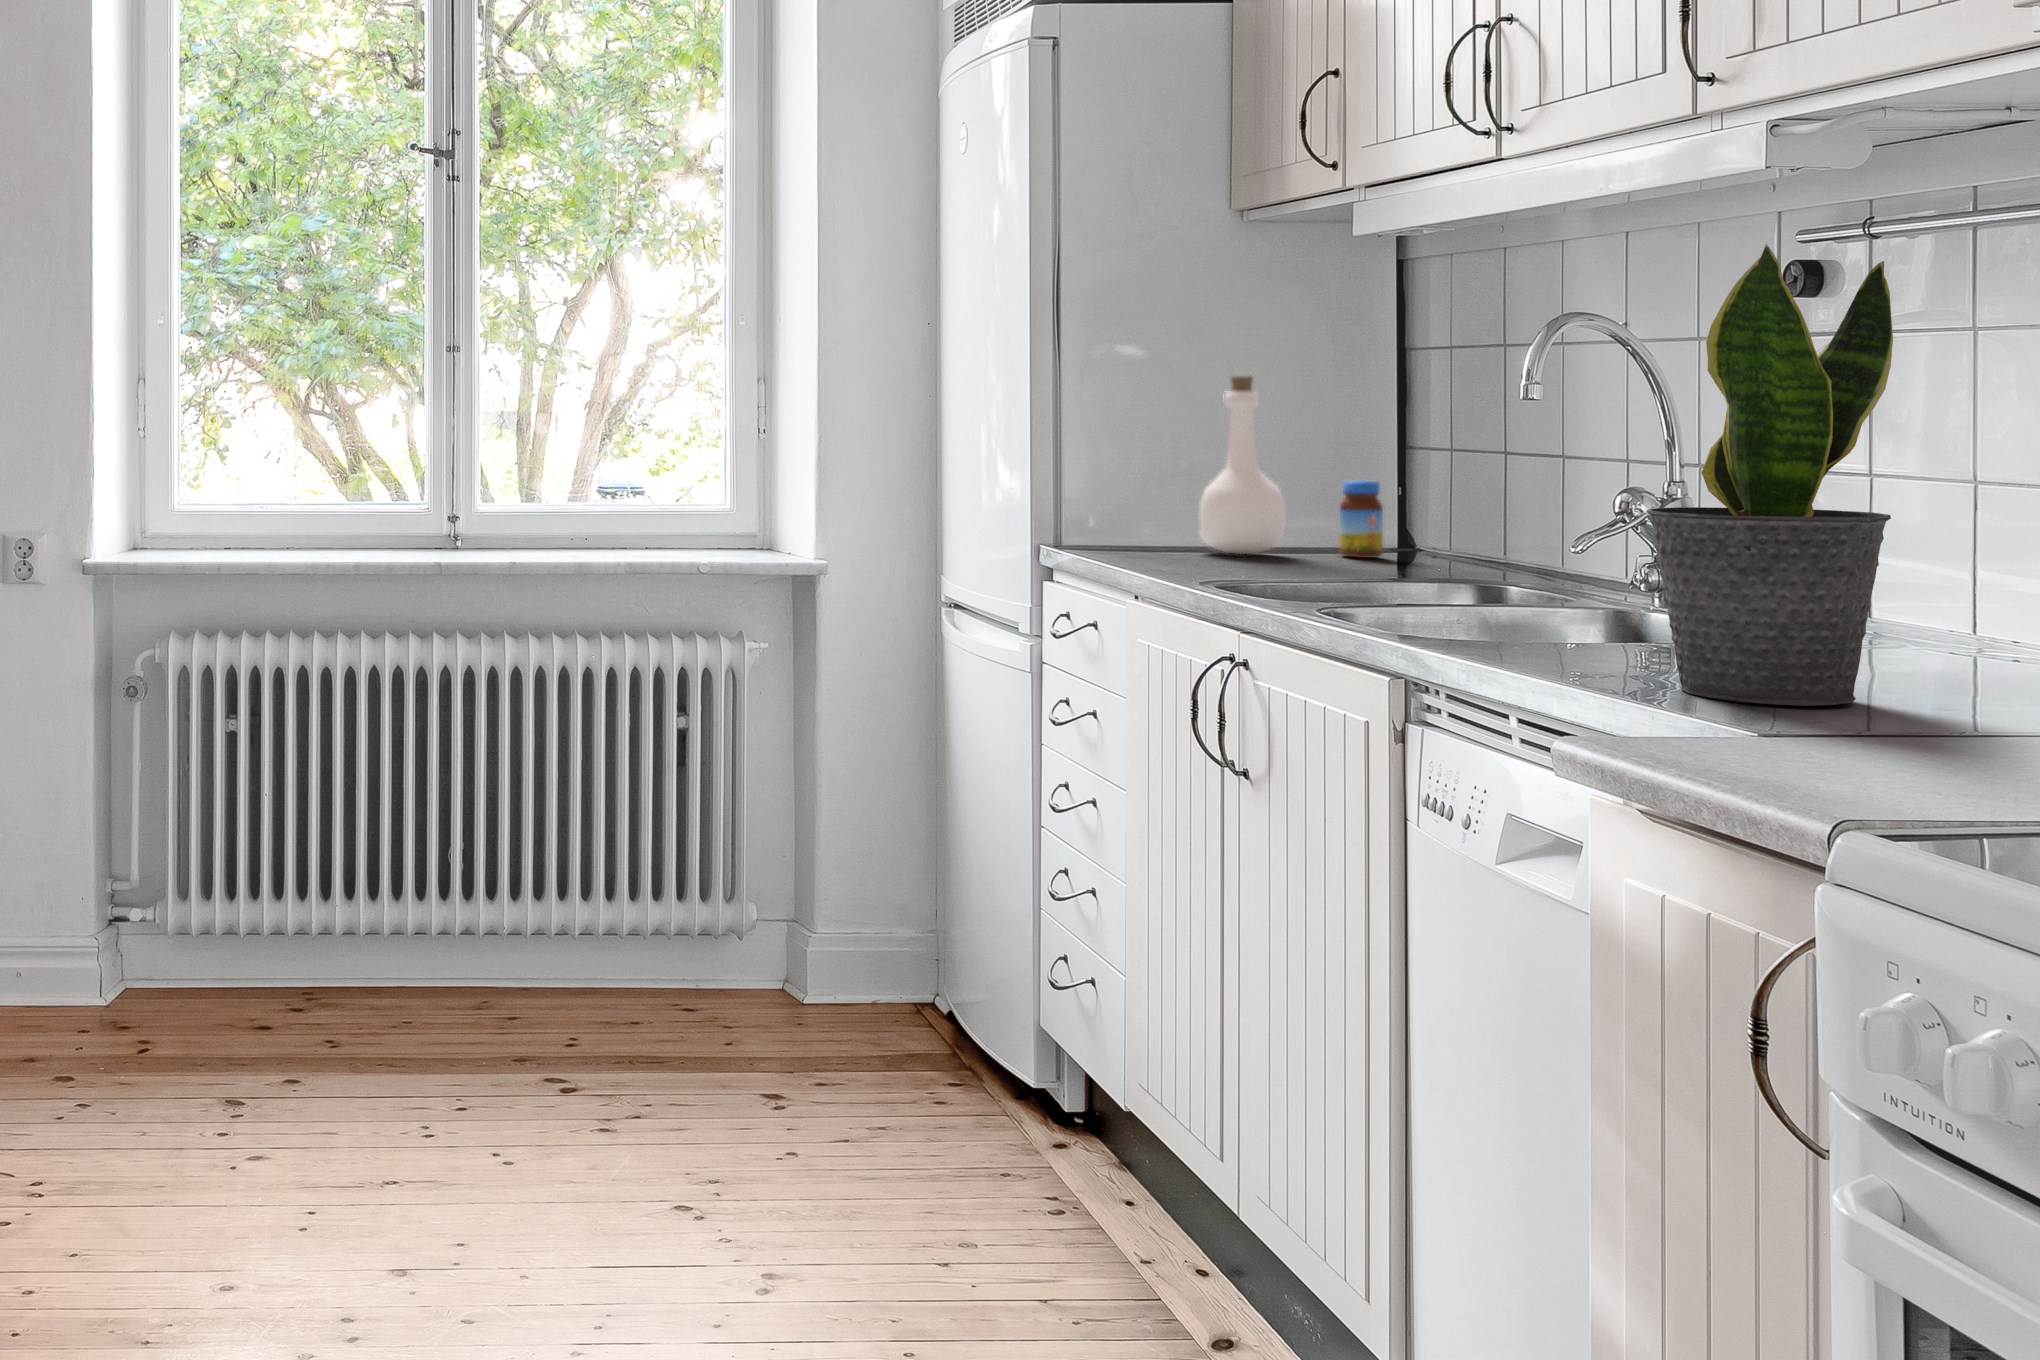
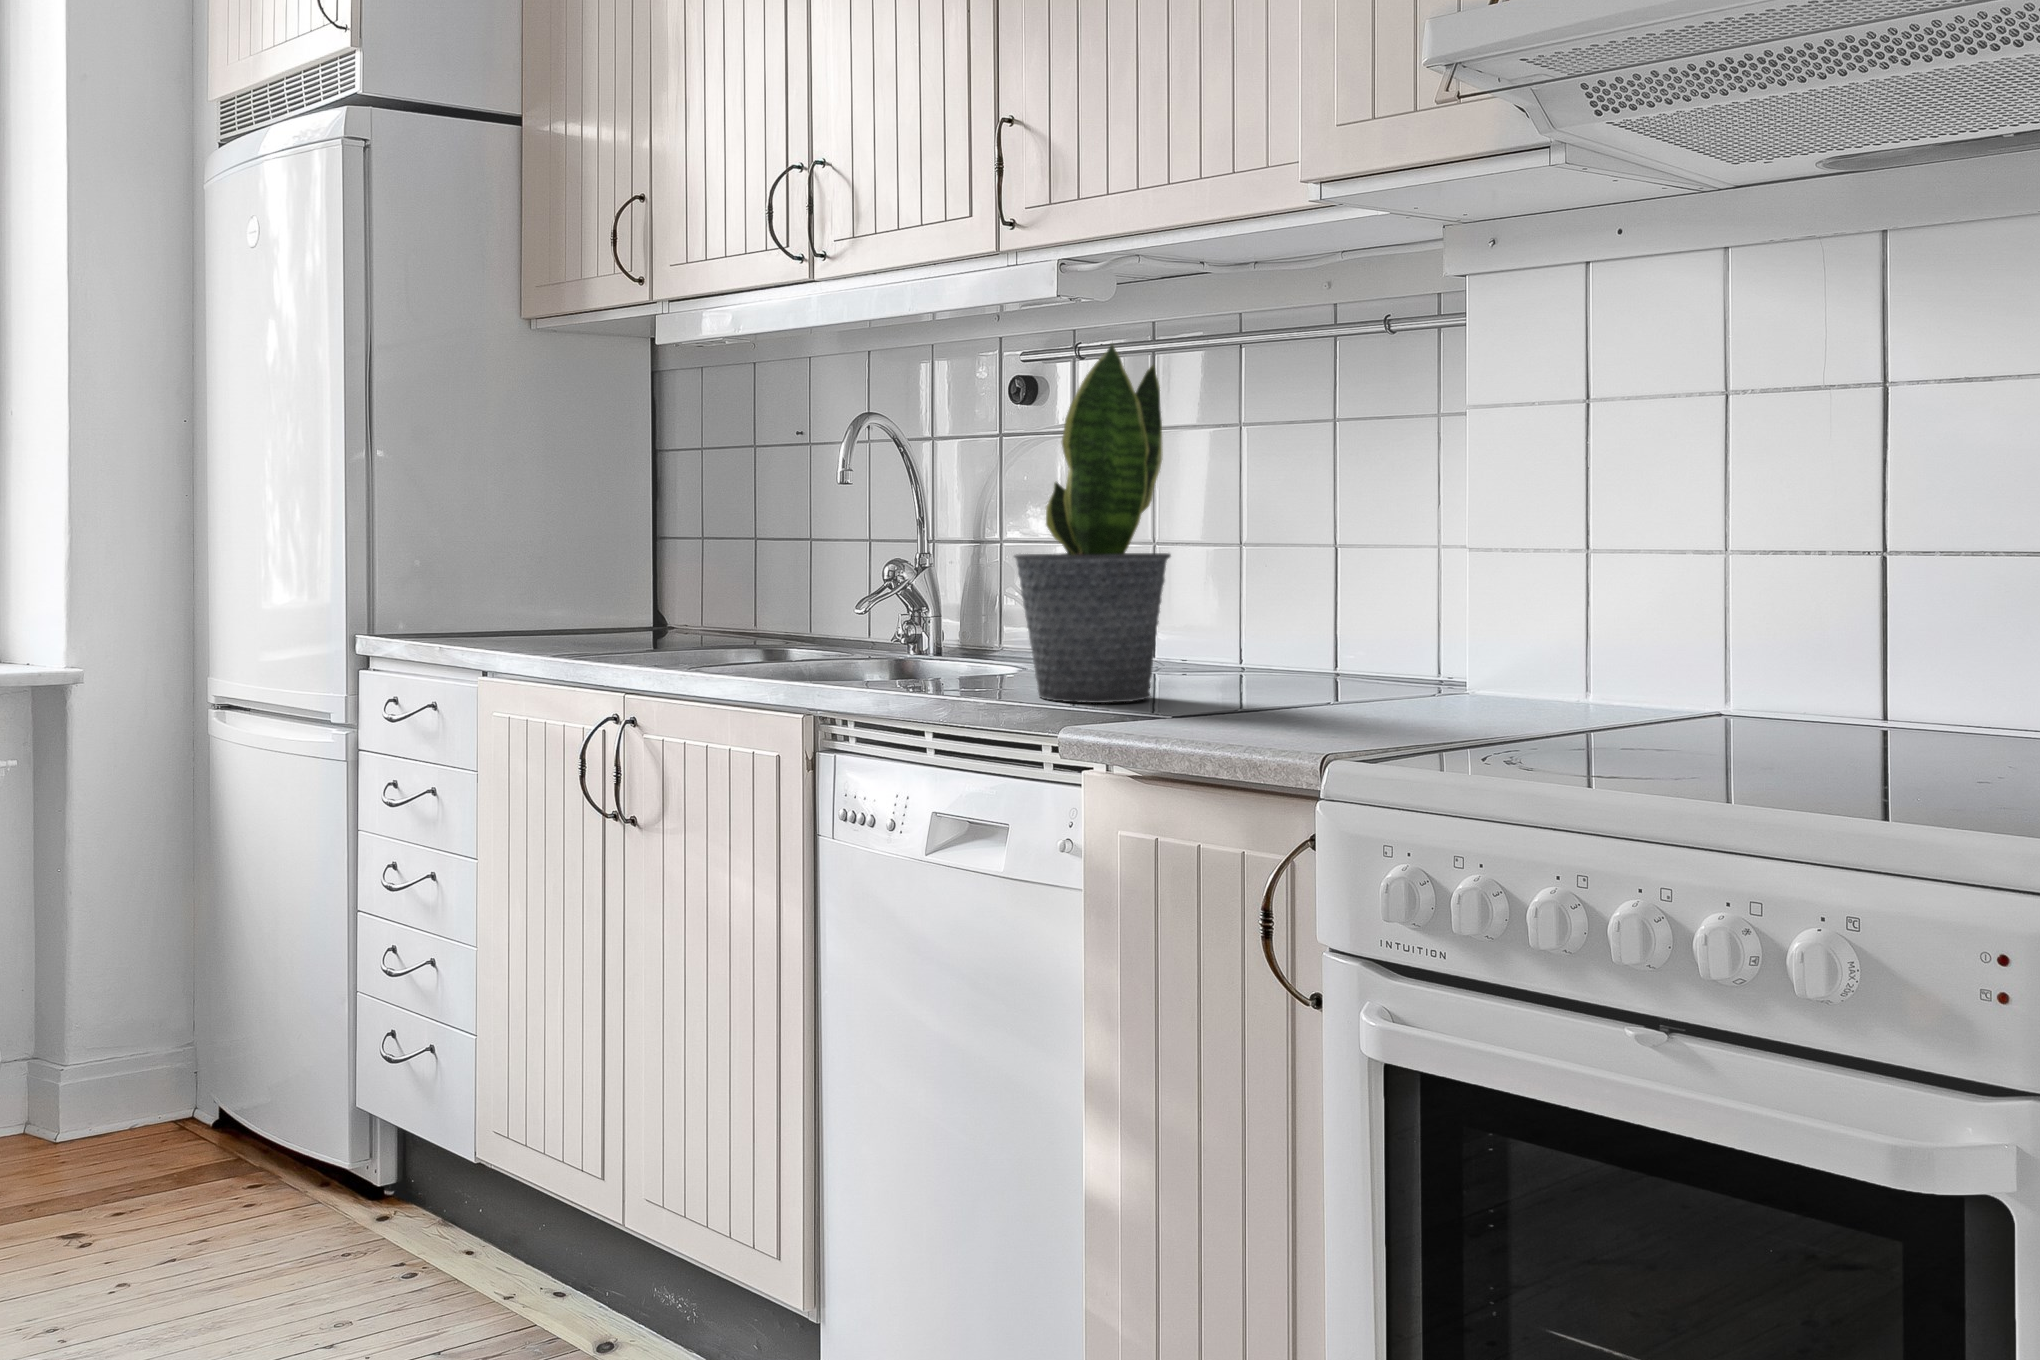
bottle: present [1199,376,1286,554] -> none [489,470,566,629]
jar: present [1339,480,1383,558] -> none [602,561,636,628]

